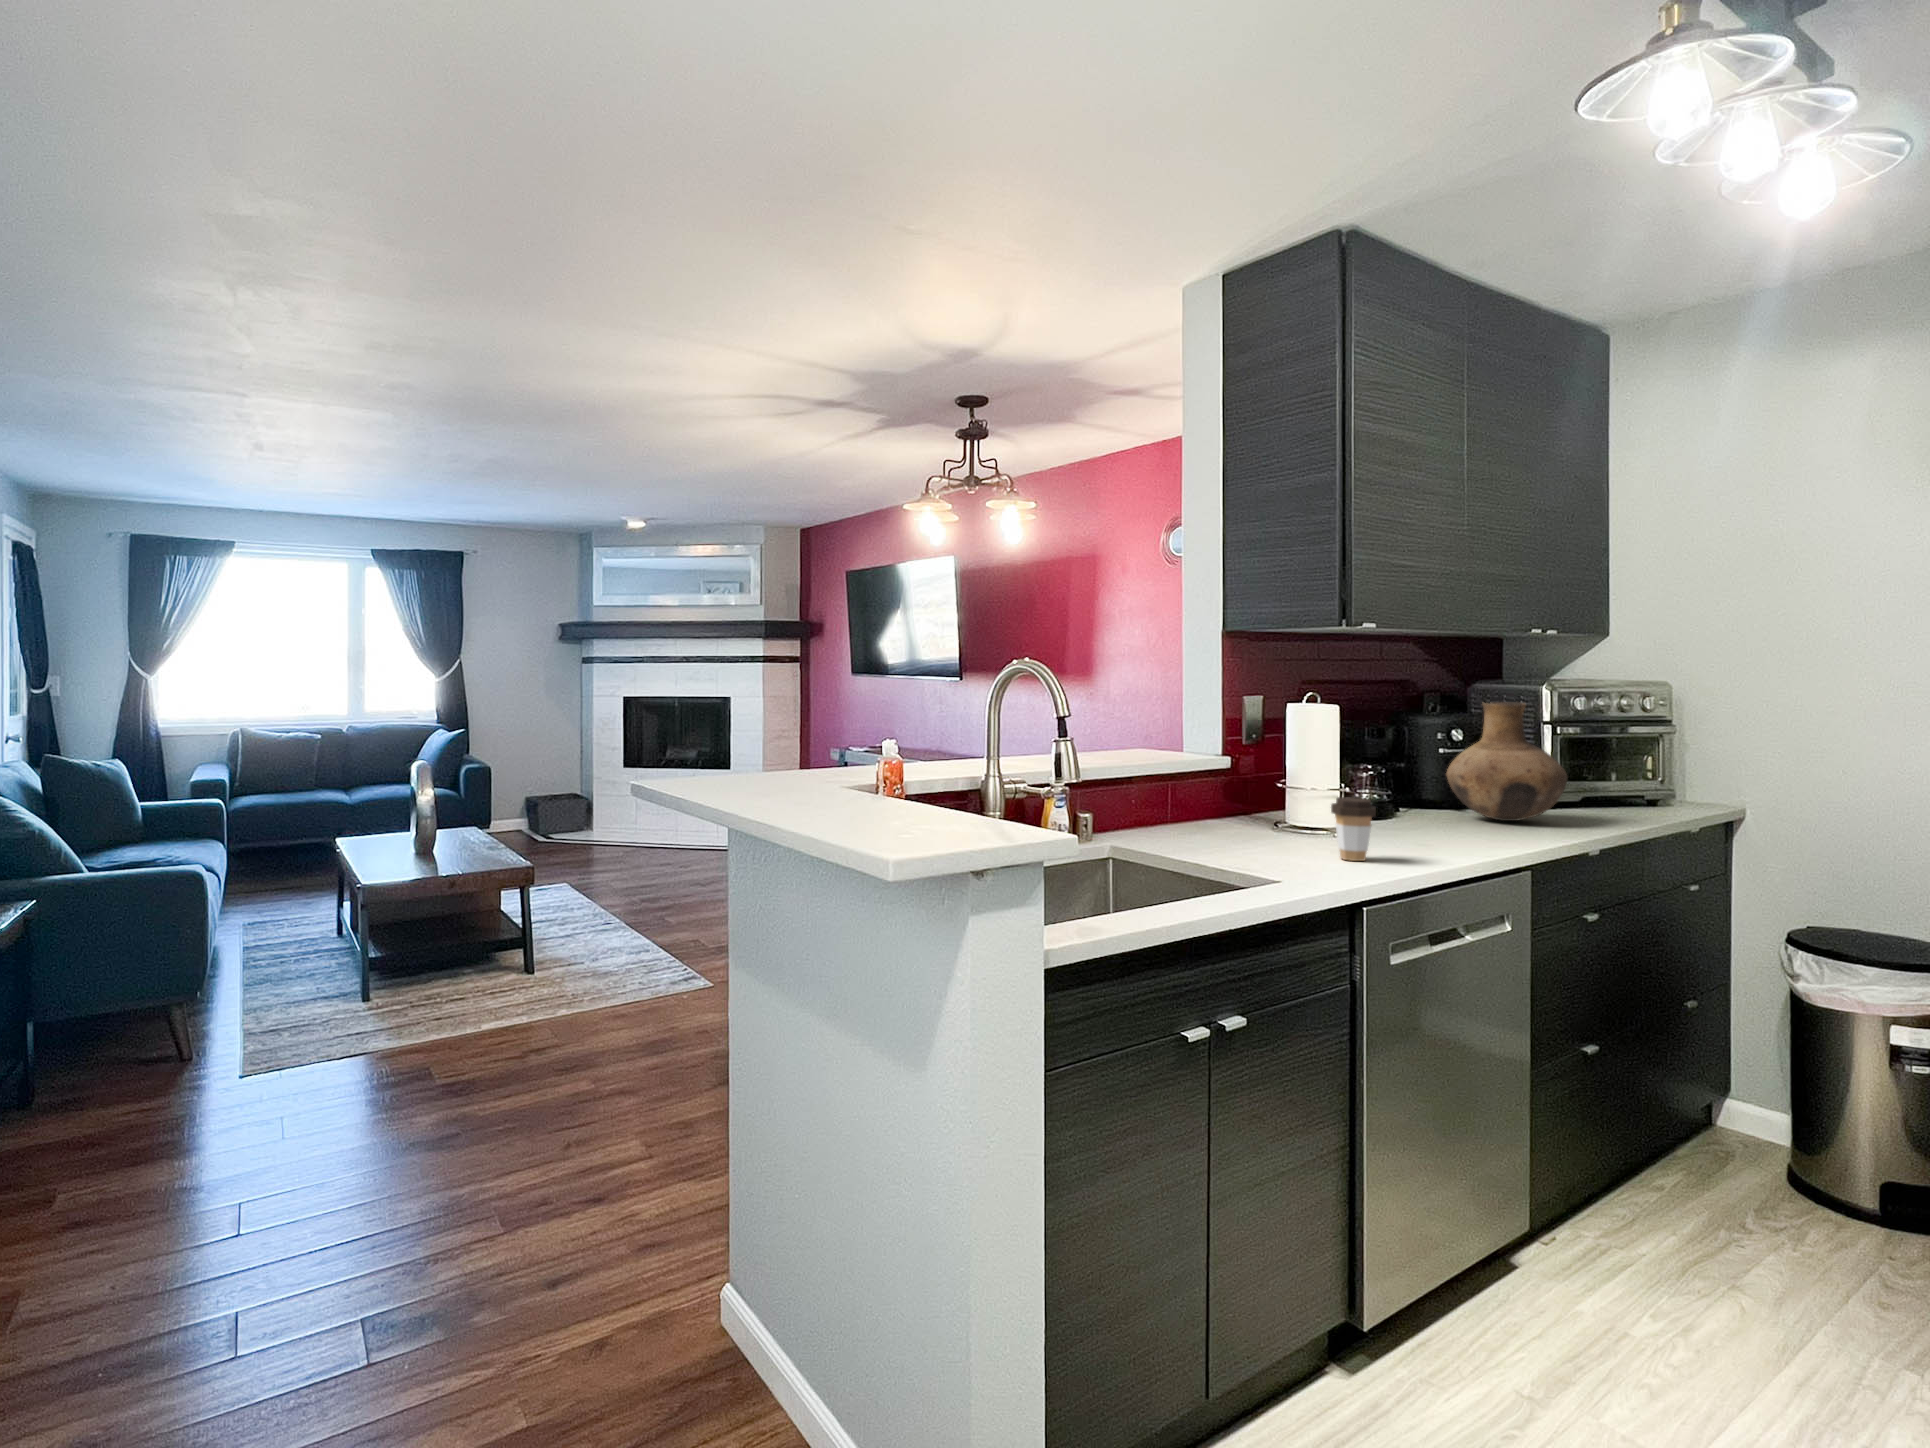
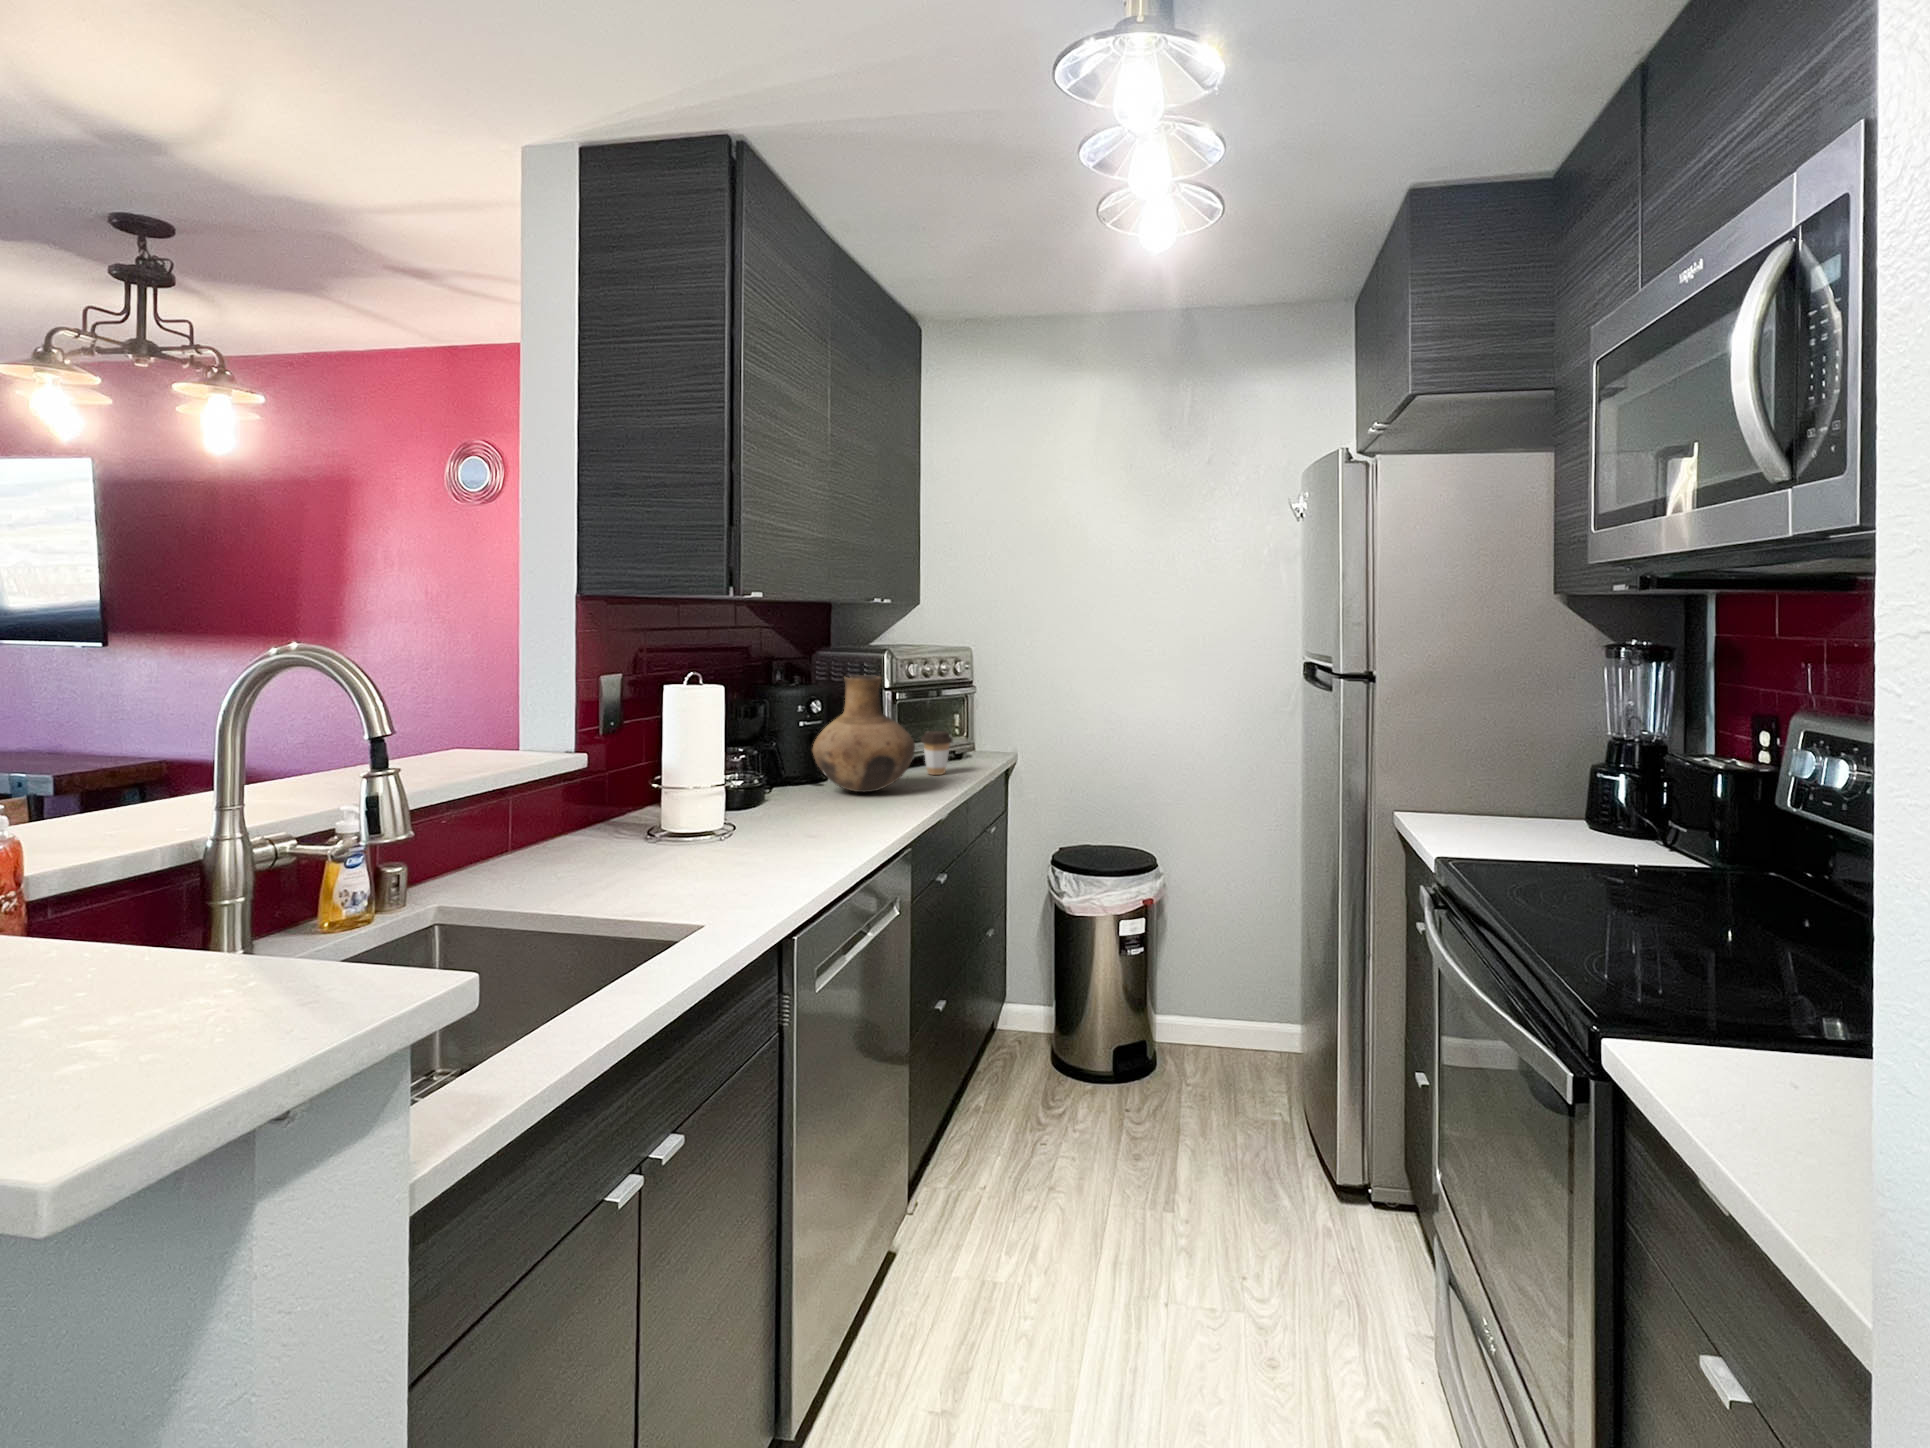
coffee cup: present [1331,797,1376,861] -> present [921,731,953,775]

